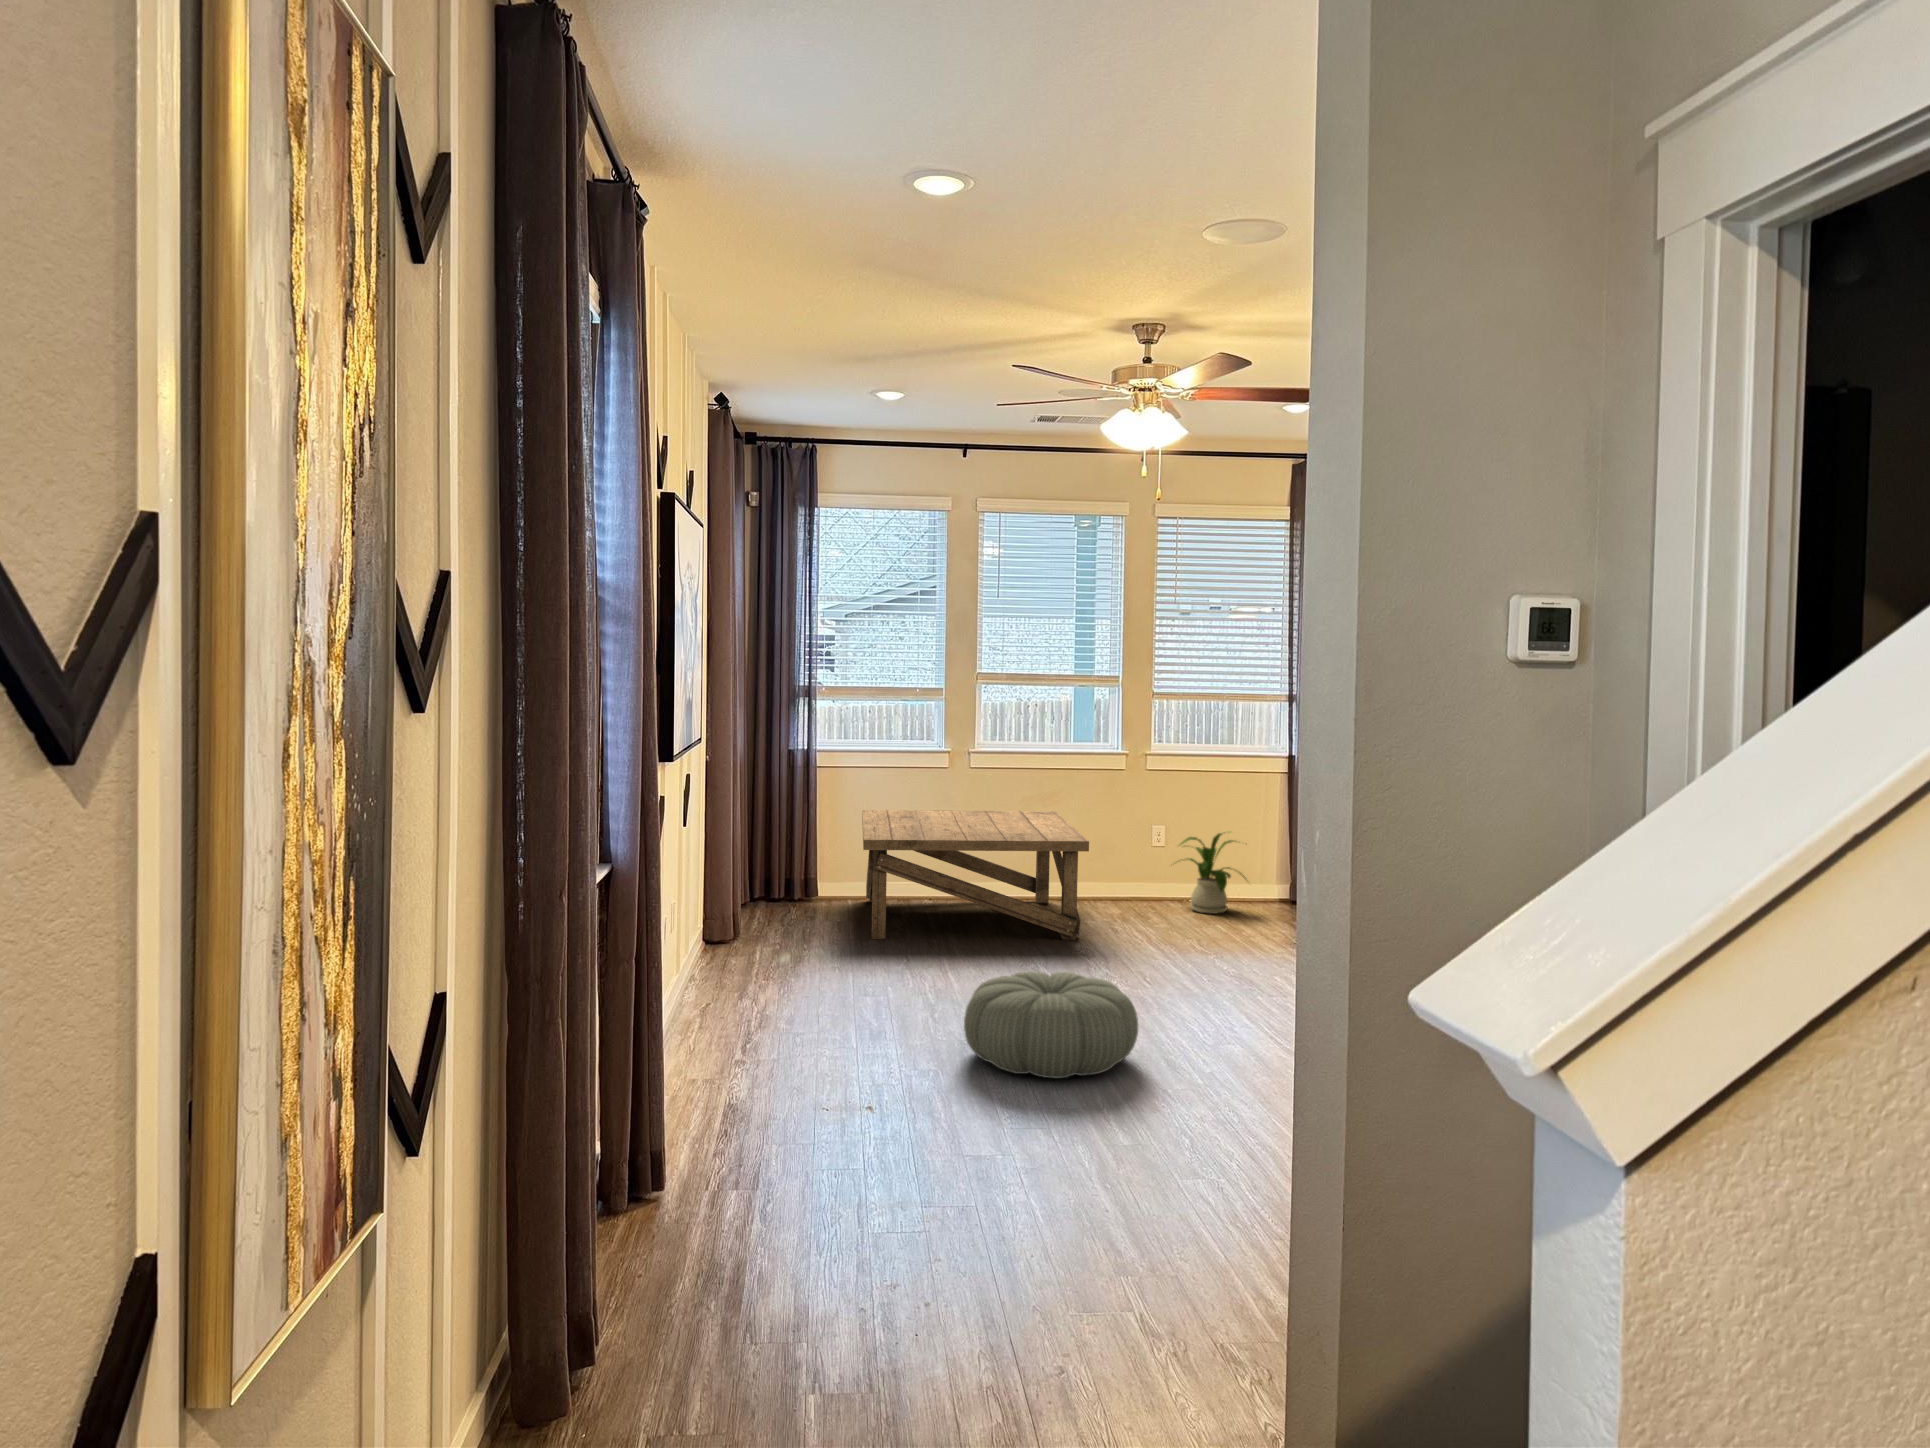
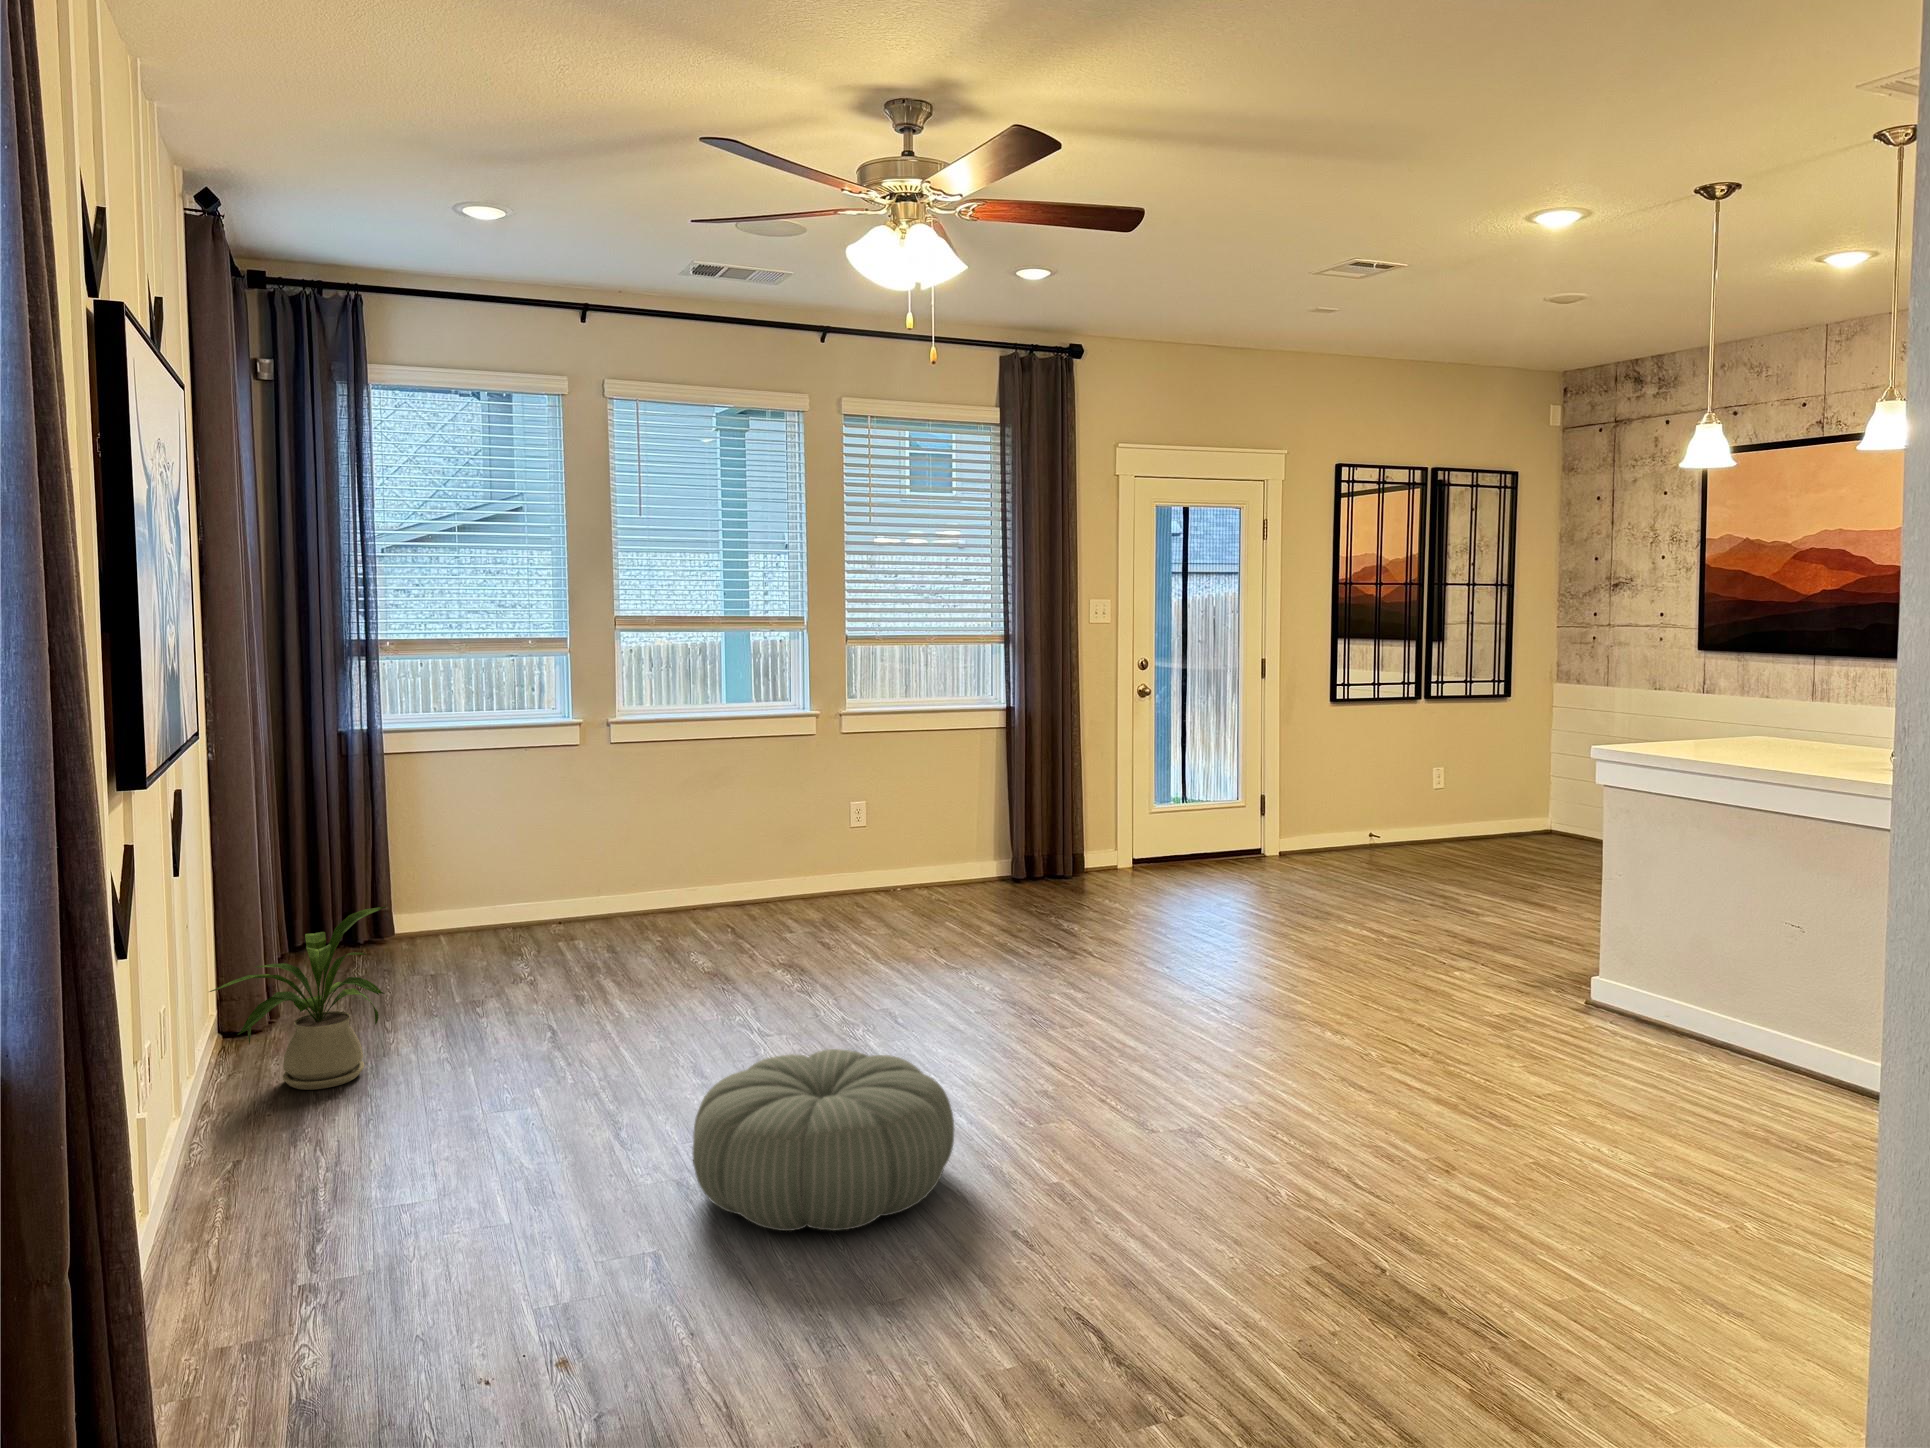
coffee table: present [862,810,1089,940] -> none [457,792,793,998]
house plant: present [1180,832,1245,914] -> present [210,907,386,1090]

